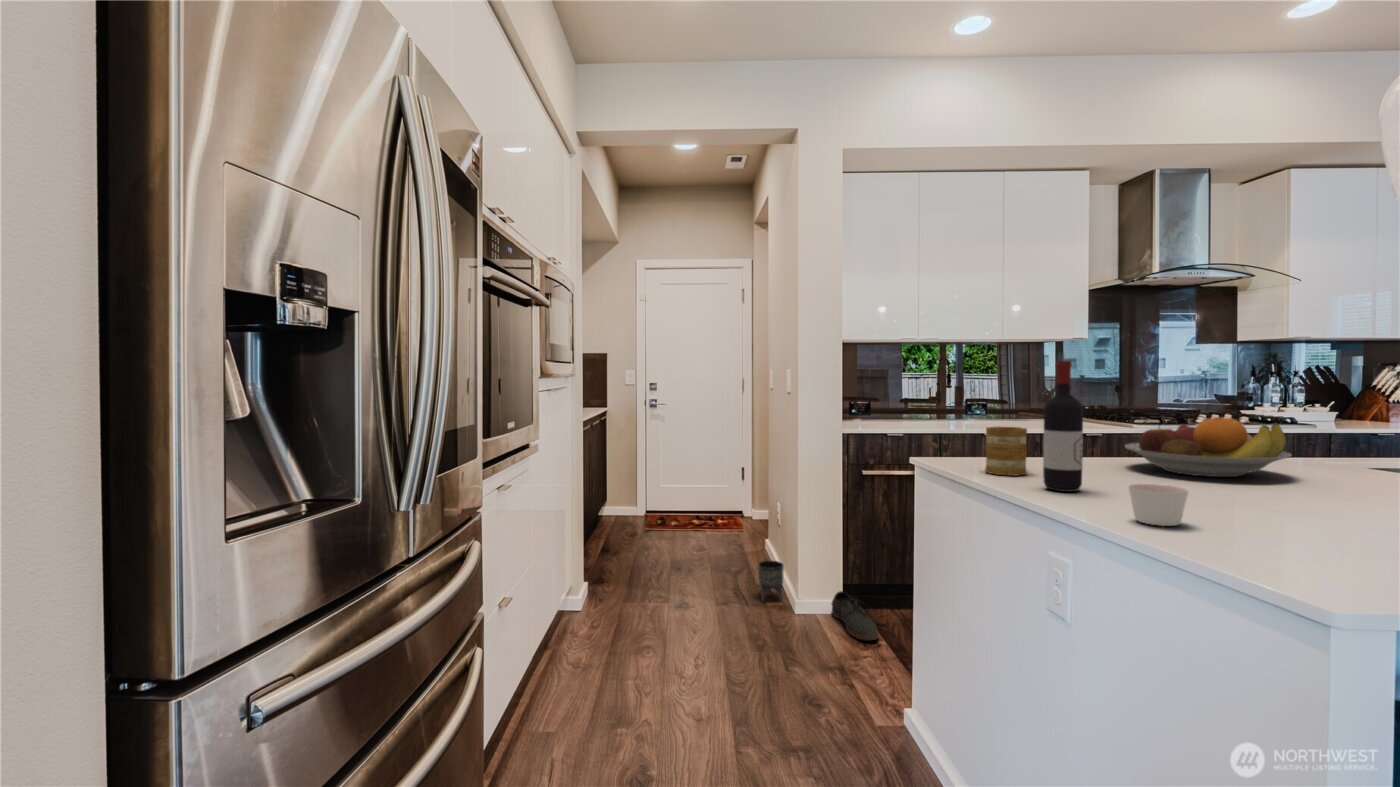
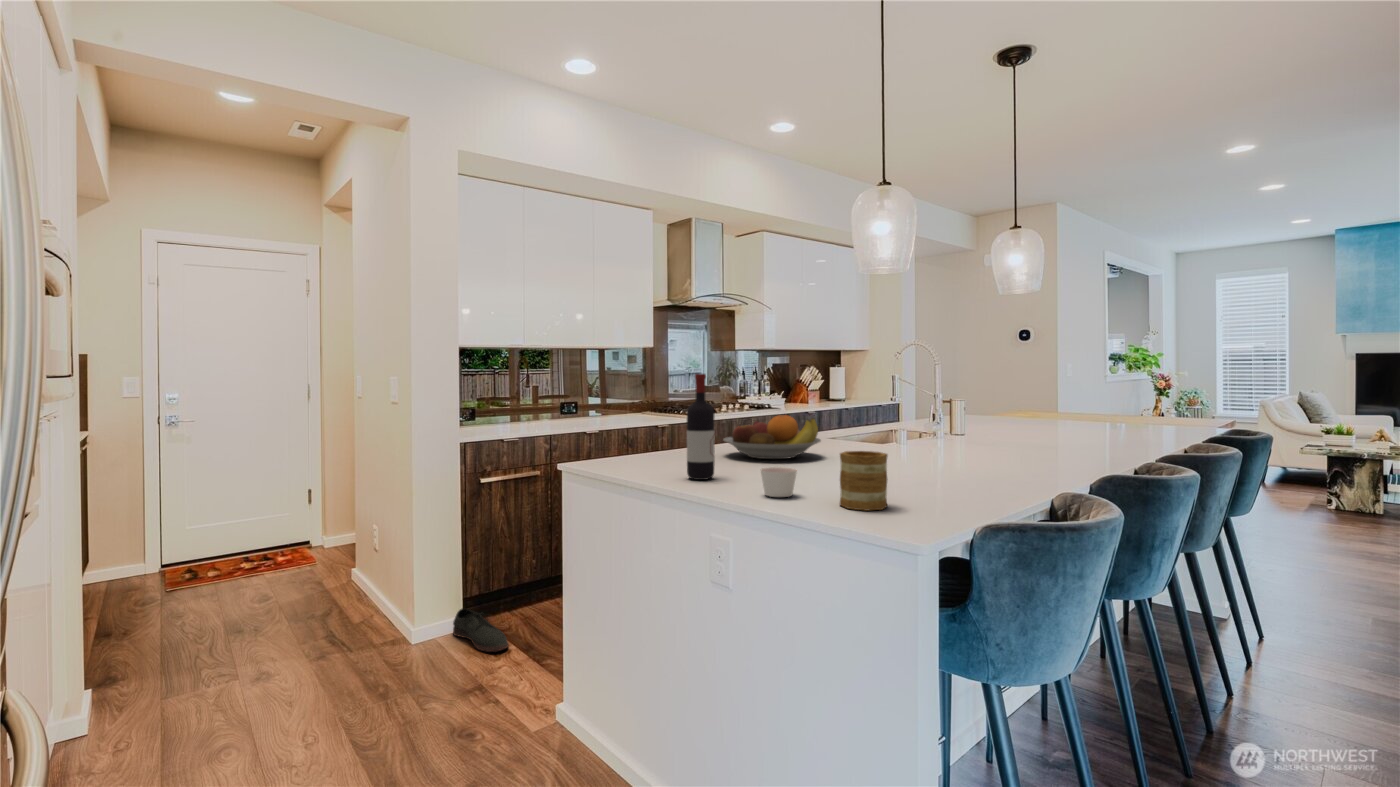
mug: present [986,426,1027,476] -> present [840,451,888,511]
planter: present [758,560,784,602] -> none [361,591,394,640]

